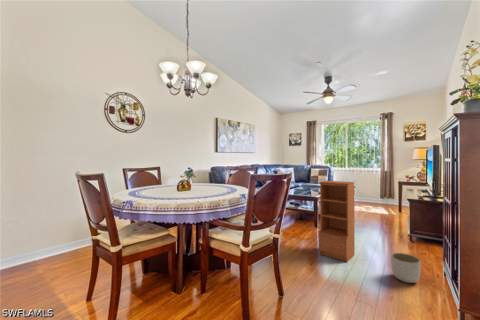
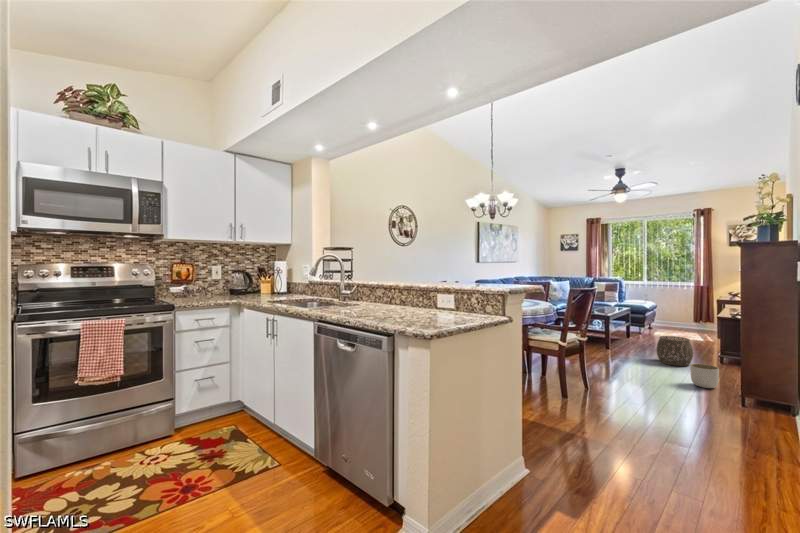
bookcase: present [319,181,355,262] -> none [615,296,654,375]
woven basket: none [356,217,388,247] -> present [656,336,694,366]

